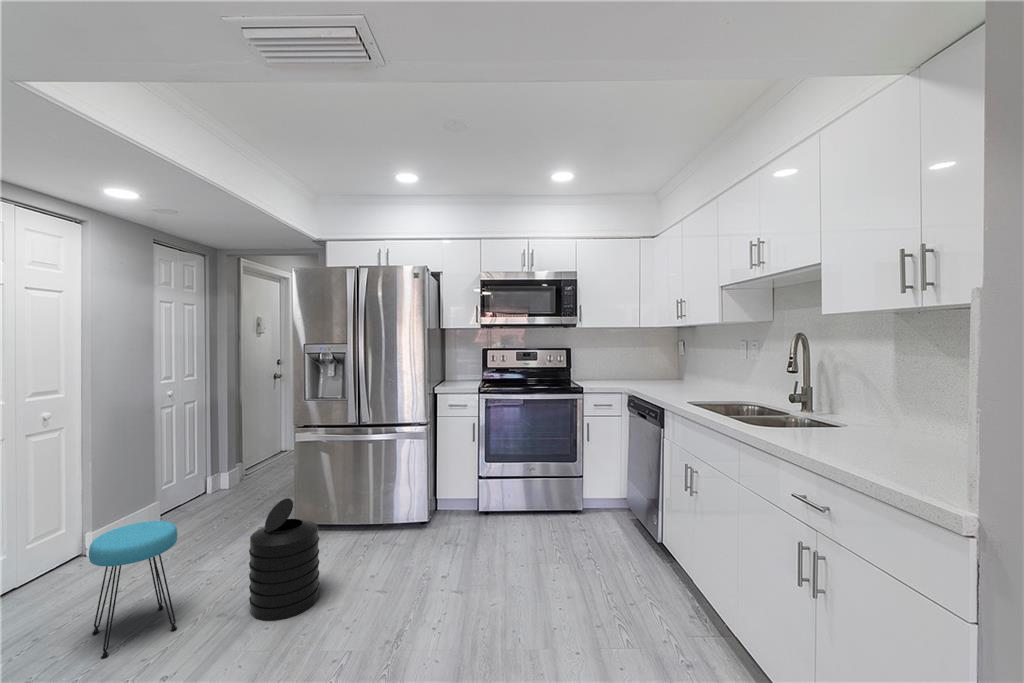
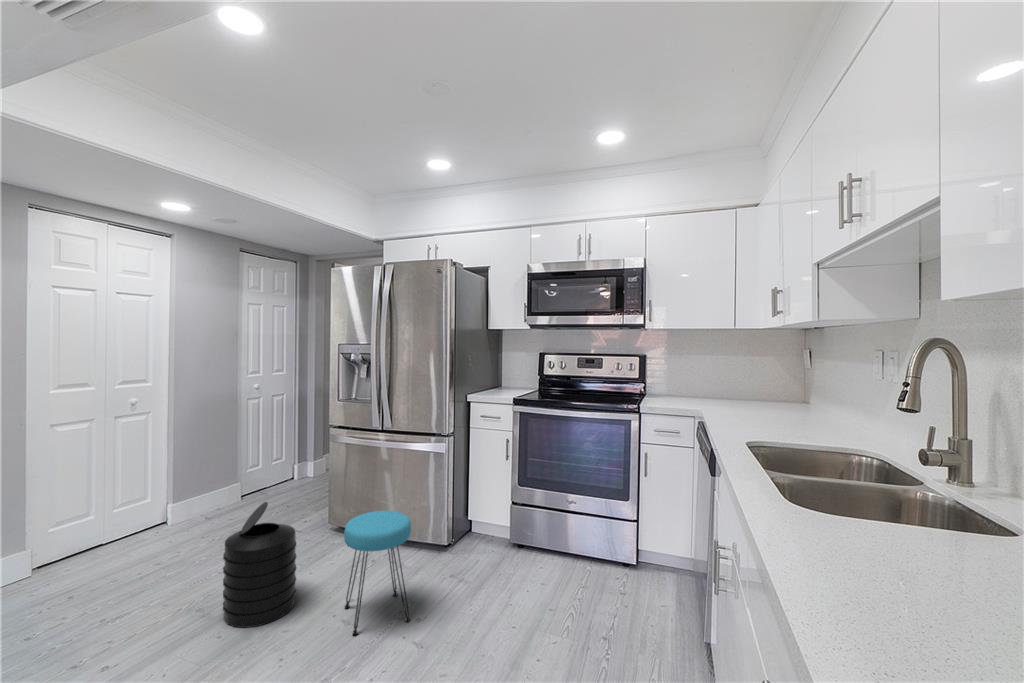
stool: present [89,521,177,657] -> present [344,511,411,635]

